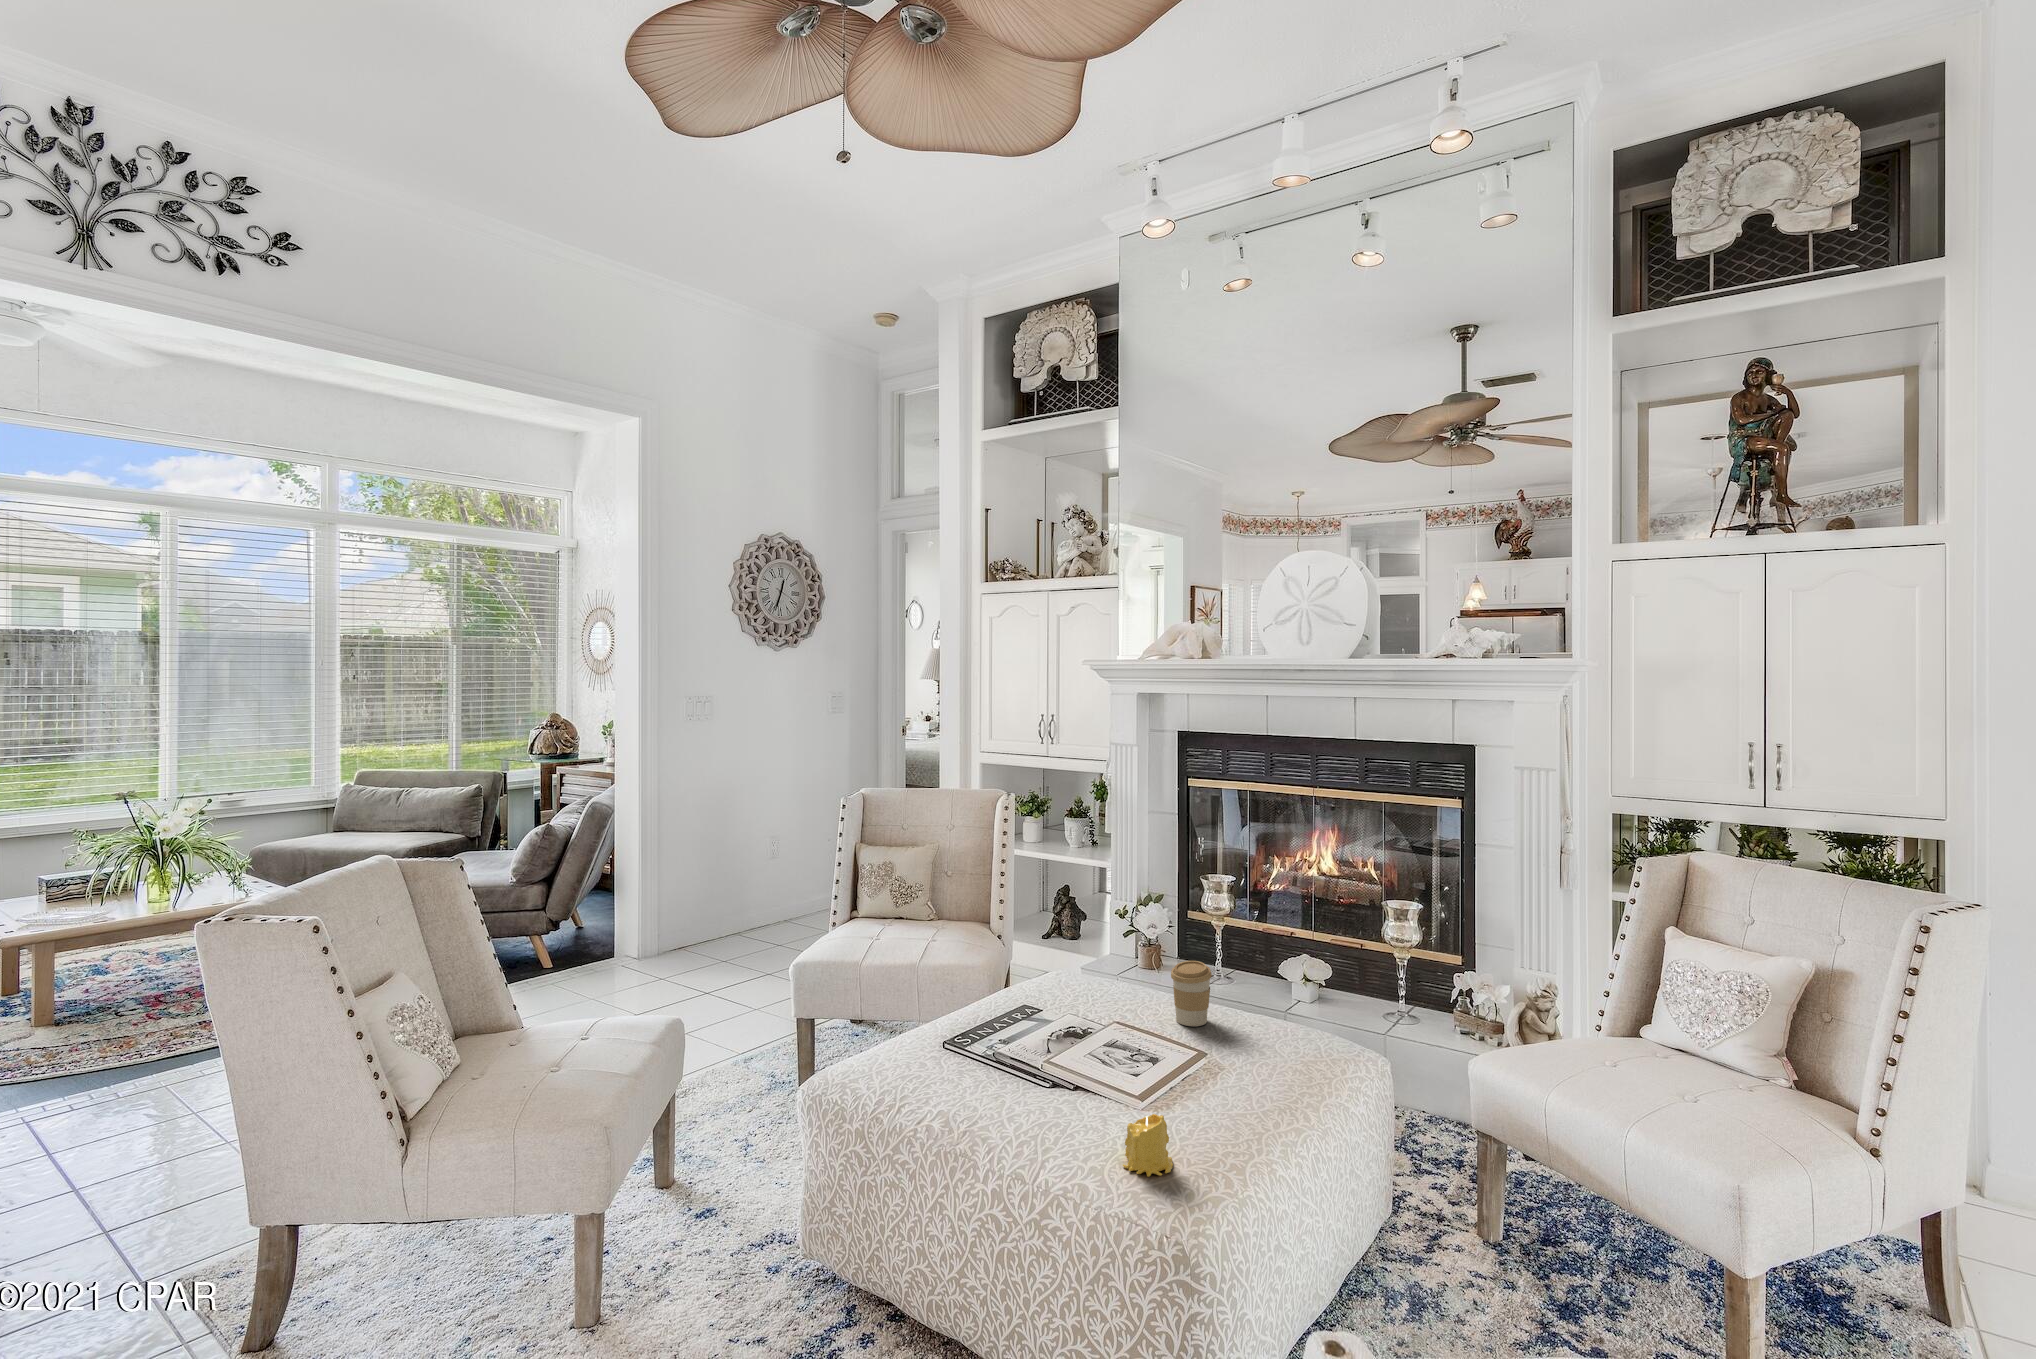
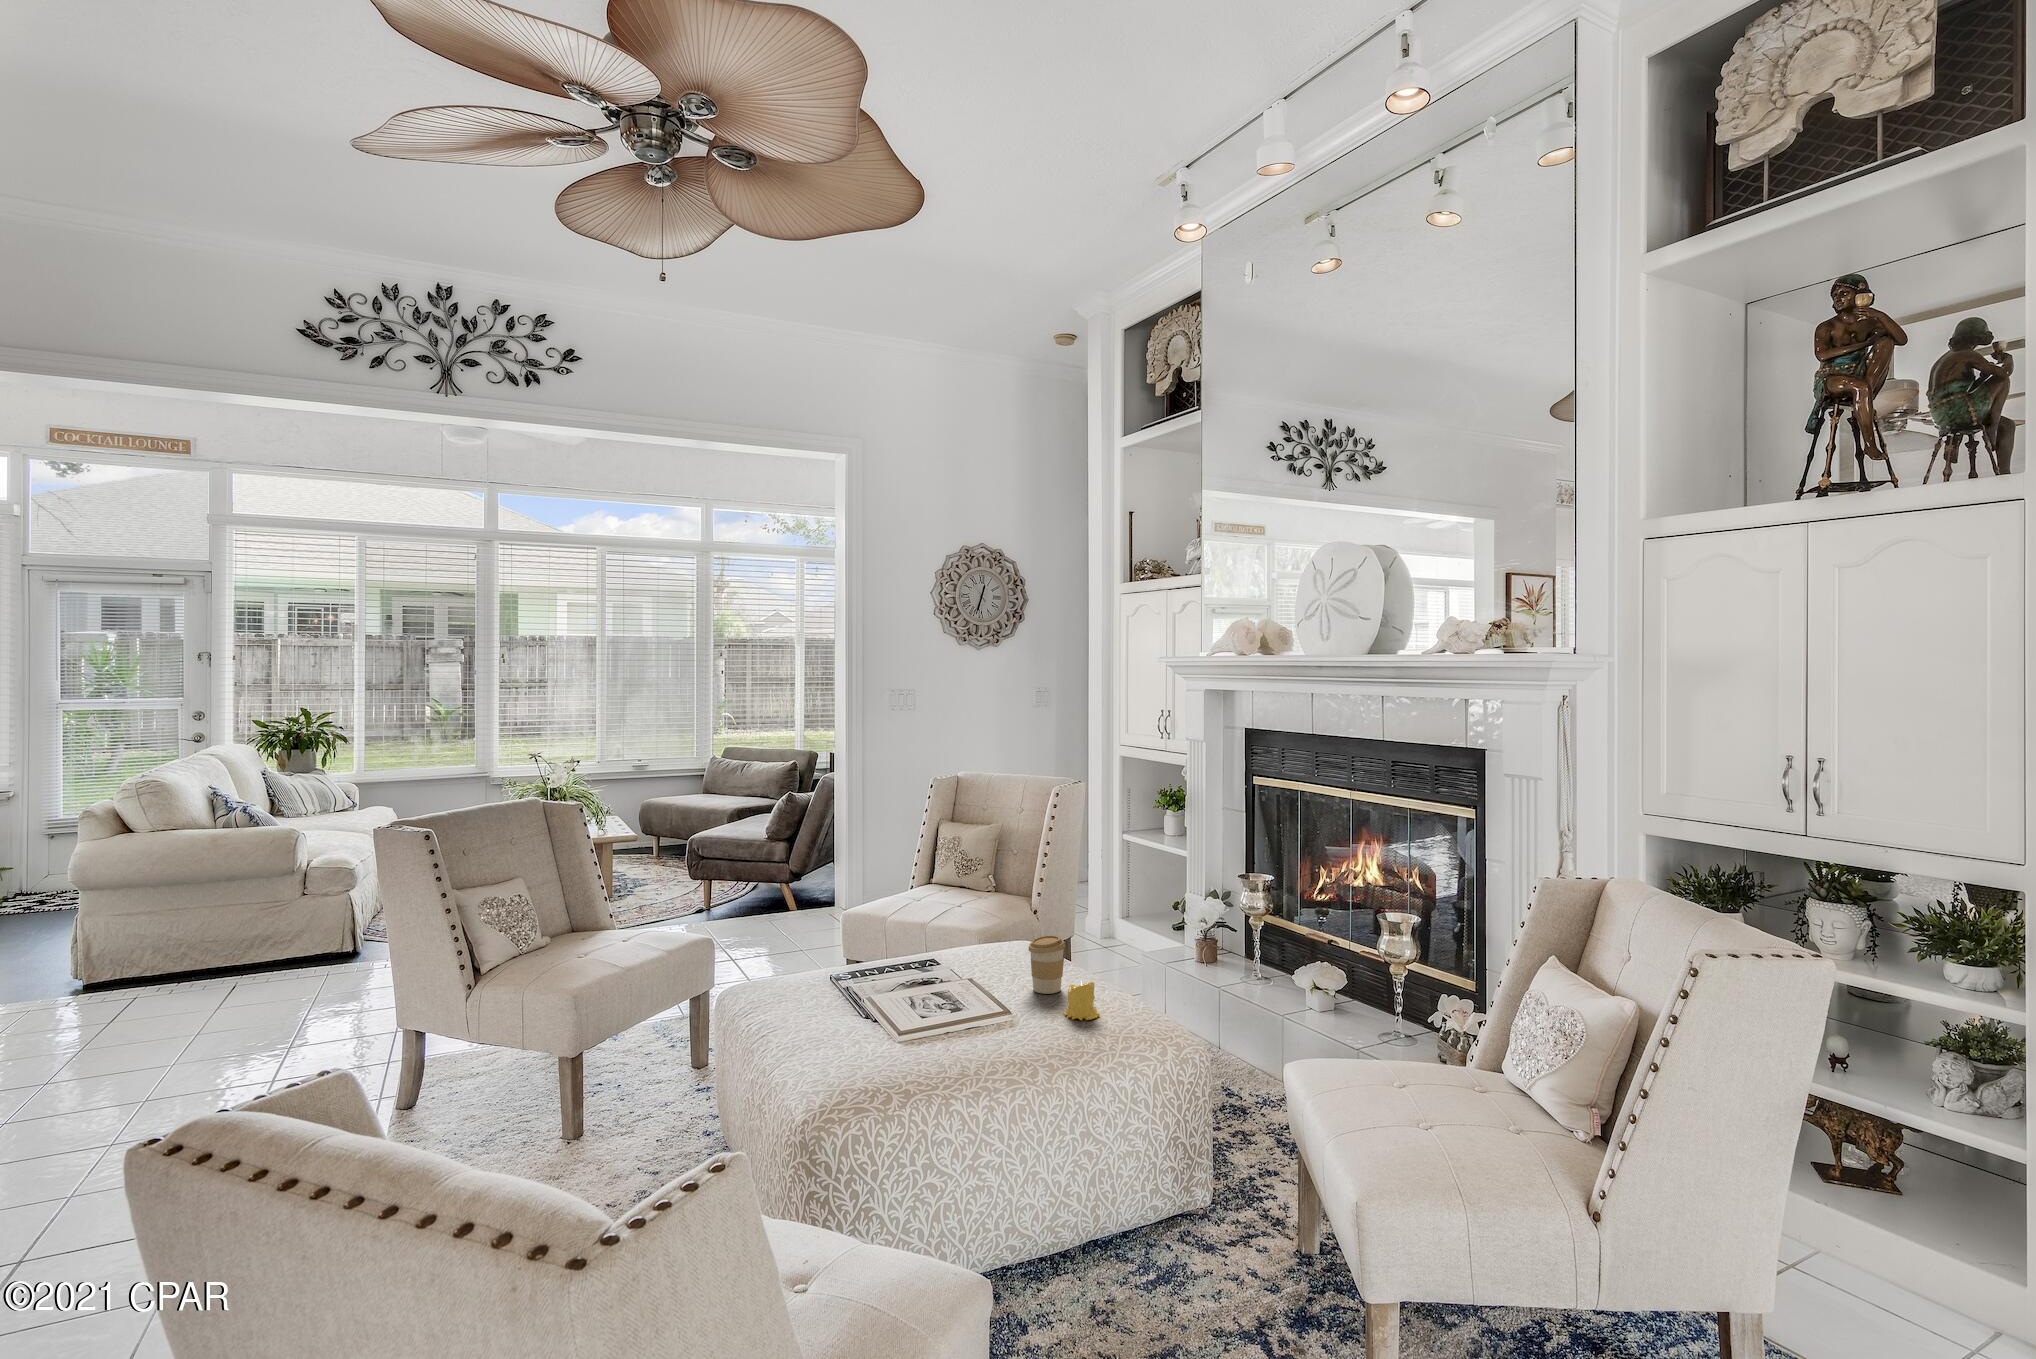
candle: present [1123,1114,1173,1177] -> present [1063,981,1100,1020]

